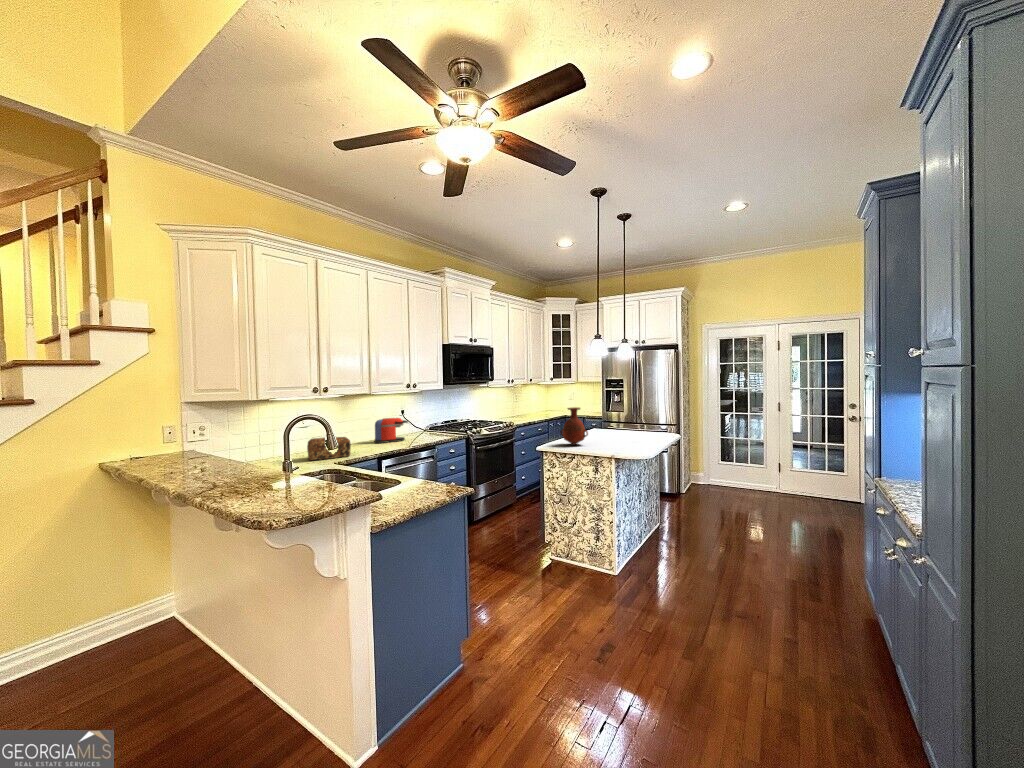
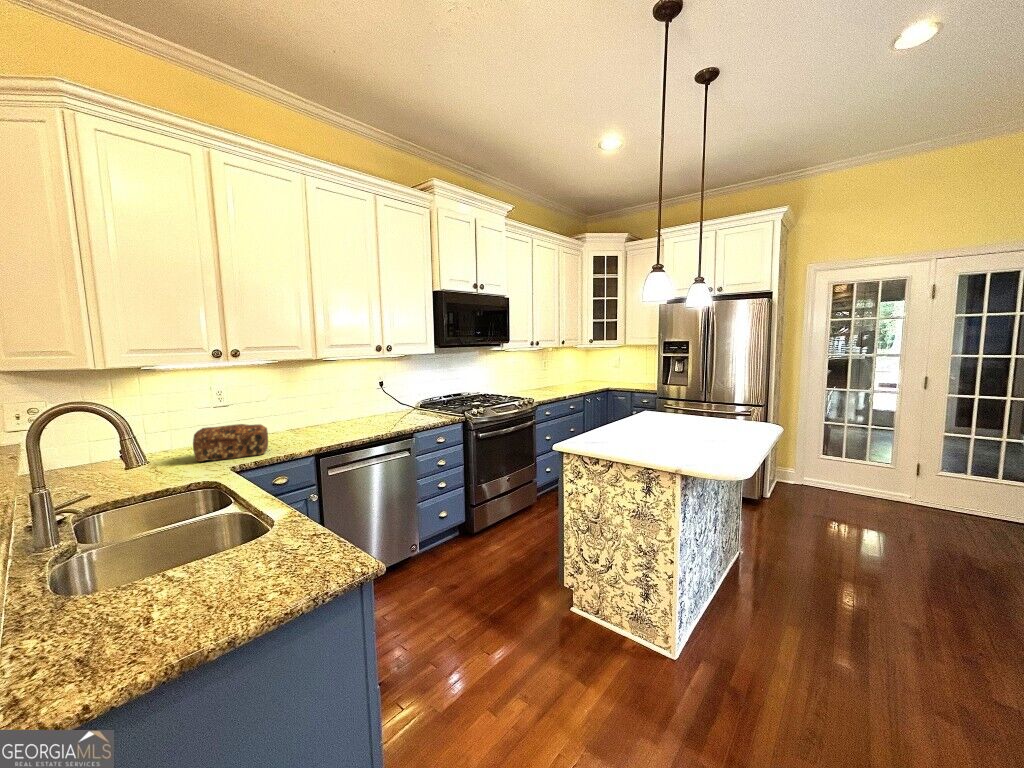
vase: present [560,407,588,445] -> none [591,384,636,443]
coffee maker: present [374,418,408,443] -> none [328,393,378,429]

